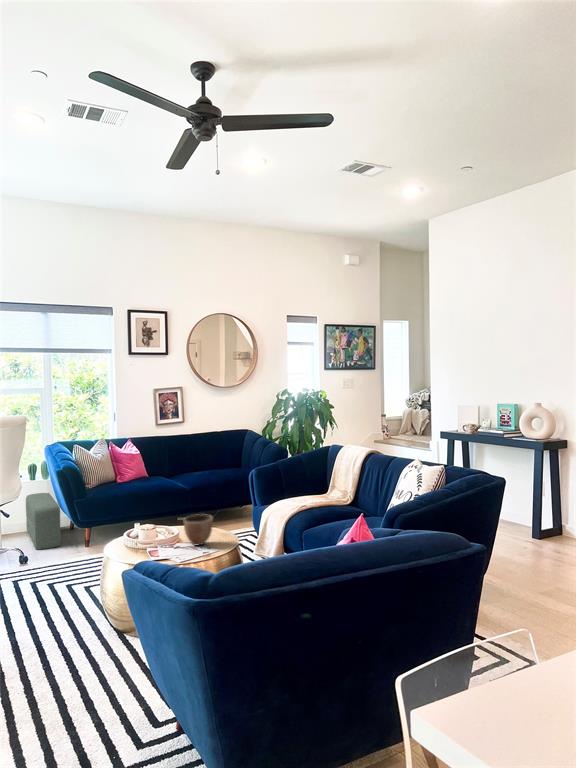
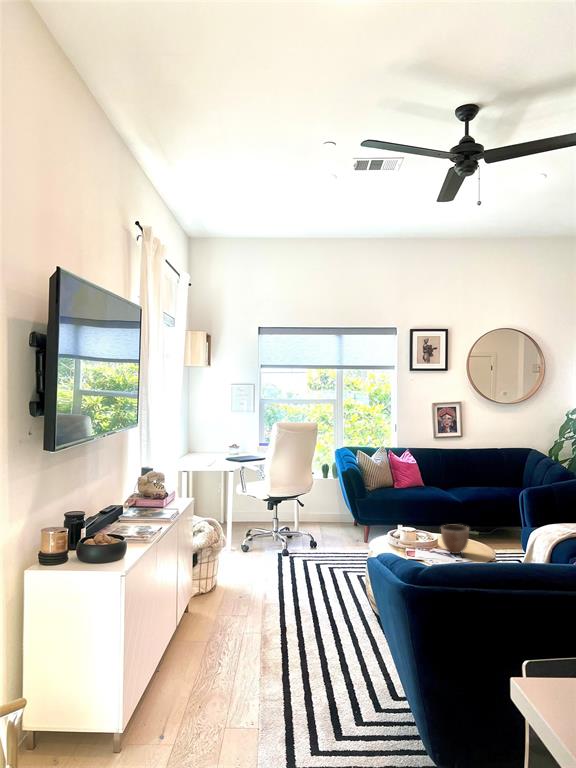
pouf: present [26,493,60,550] -> none [320,489,345,537]

